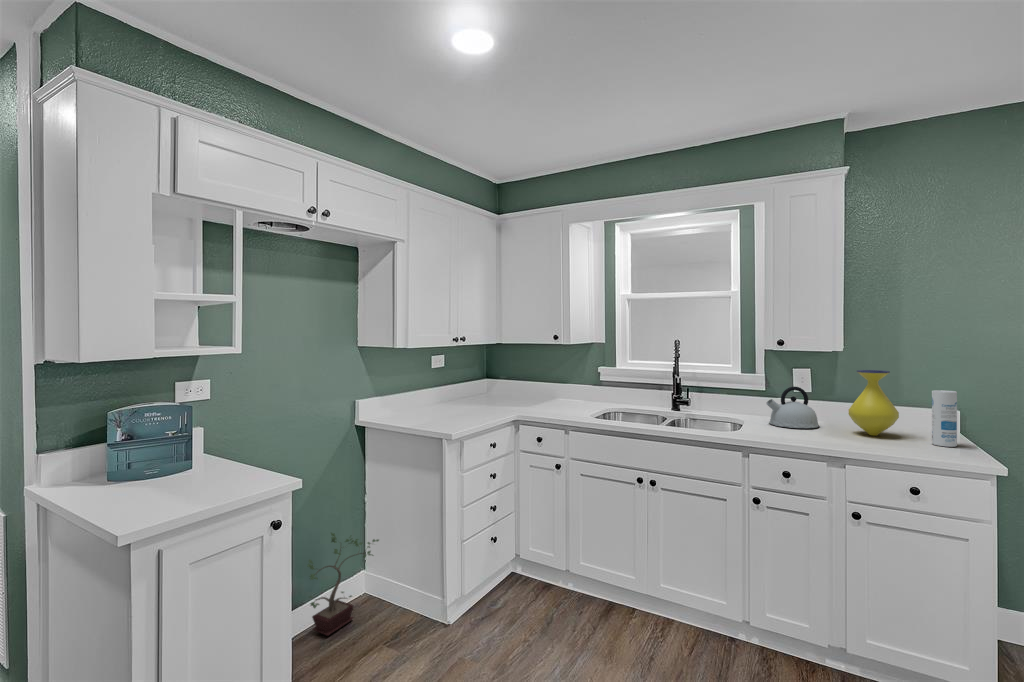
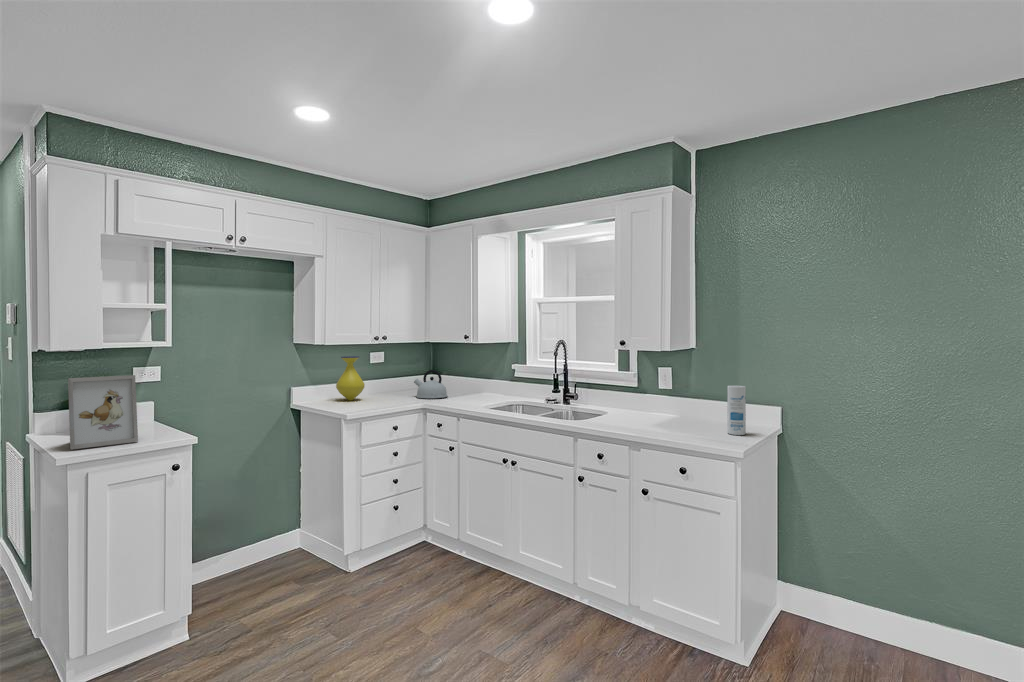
vase: present [849,370,899,435] -> present [336,356,365,400]
kettle: present [766,387,819,428] -> present [414,370,447,398]
picture frame: none [127,393,231,510] -> present [68,375,138,449]
potted plant: present [307,533,379,636] -> none [233,493,301,573]

